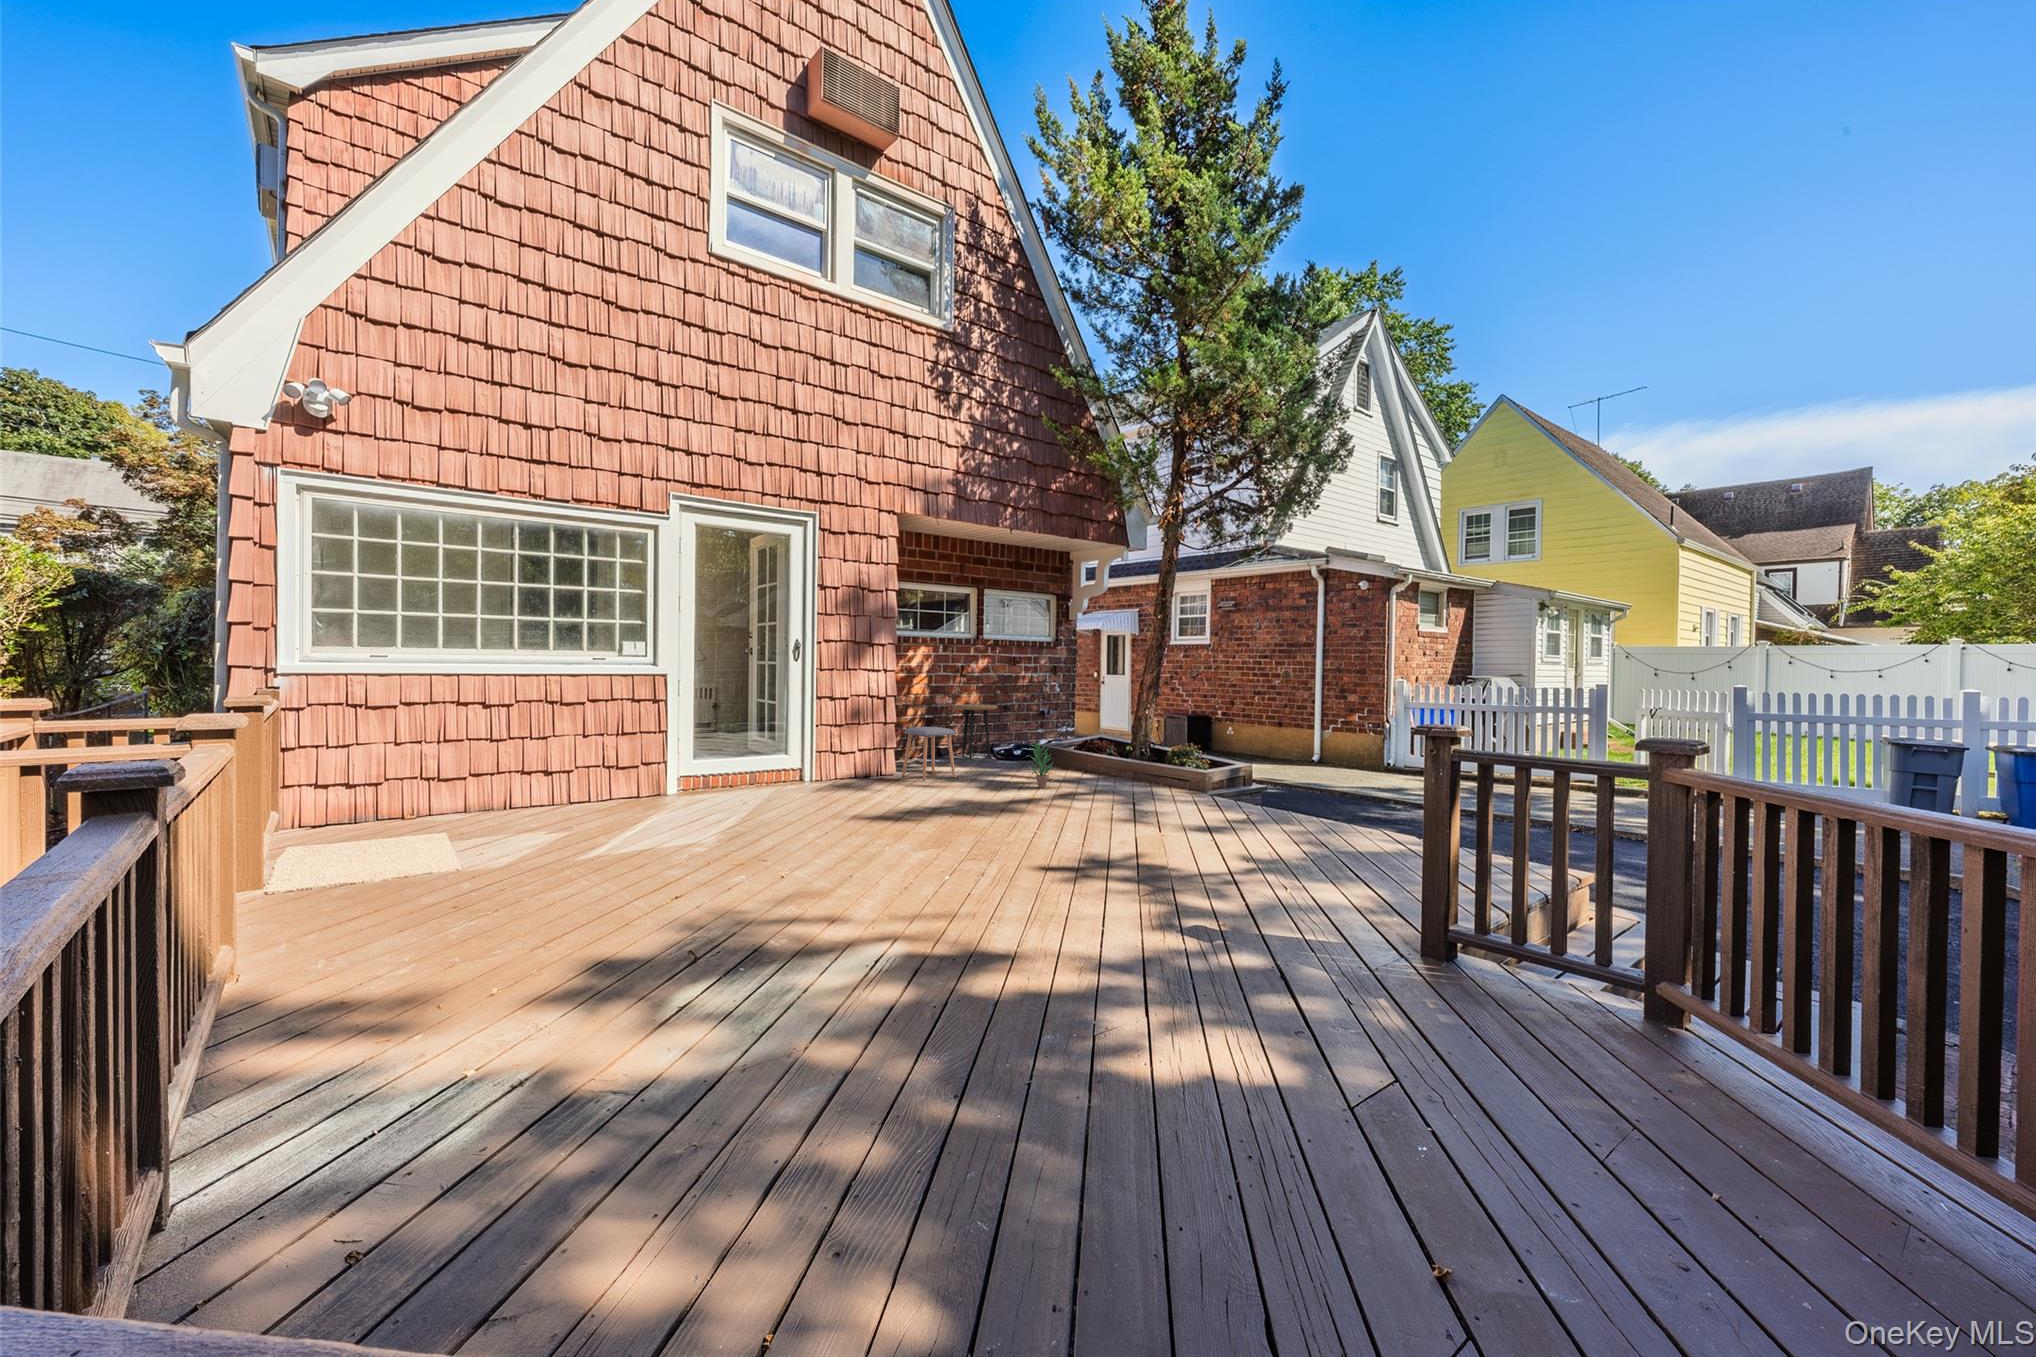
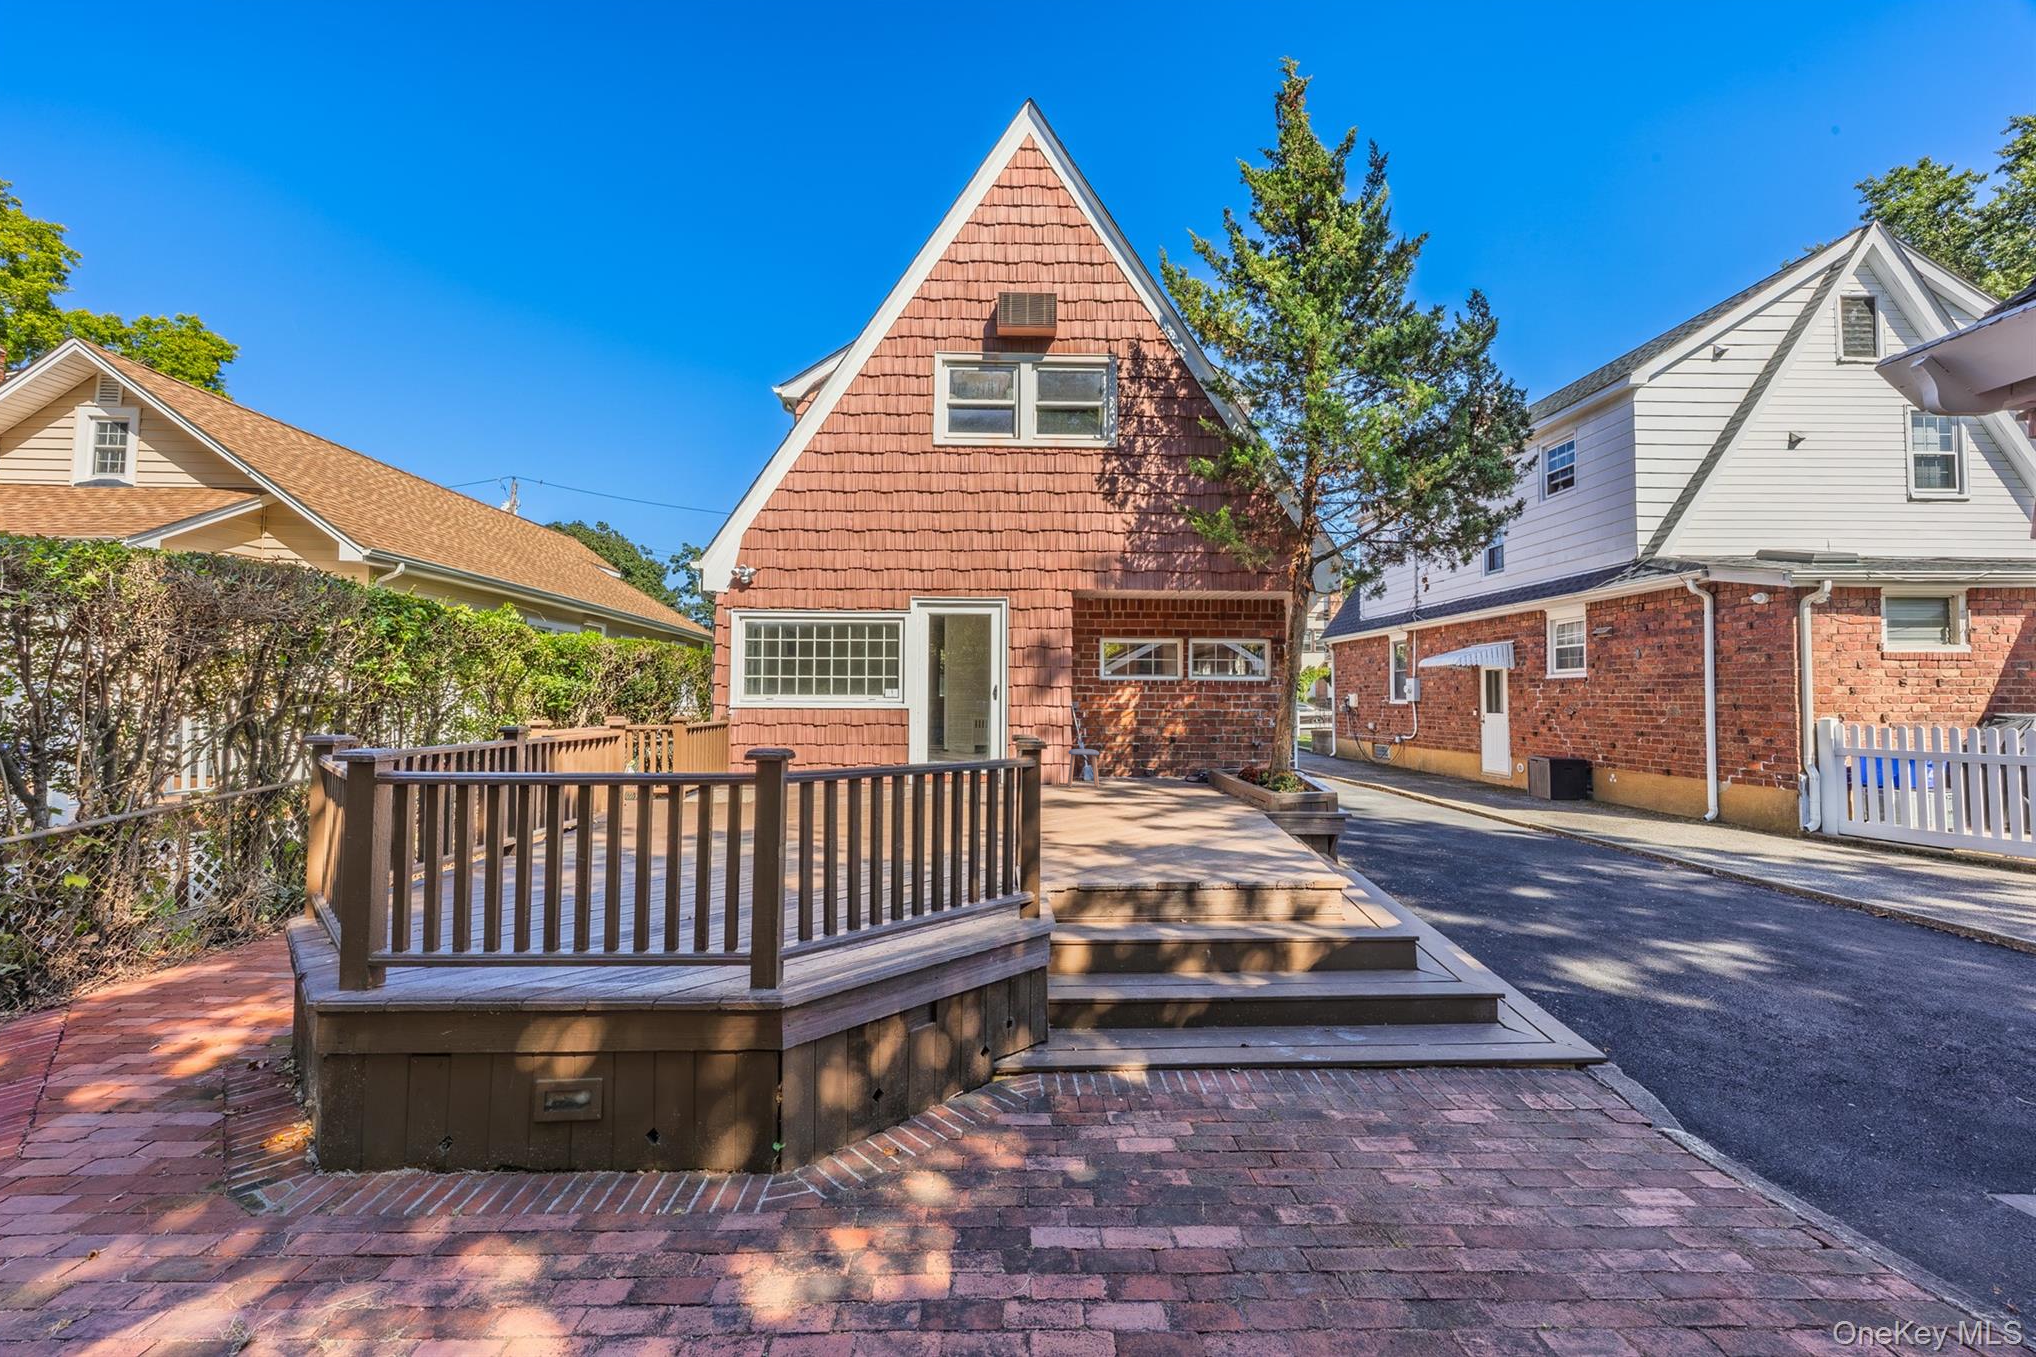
side table: present [953,705,997,760] -> none [1150,737,1188,782]
potted plant: present [1029,741,1054,788] -> none [1126,758,1148,797]

